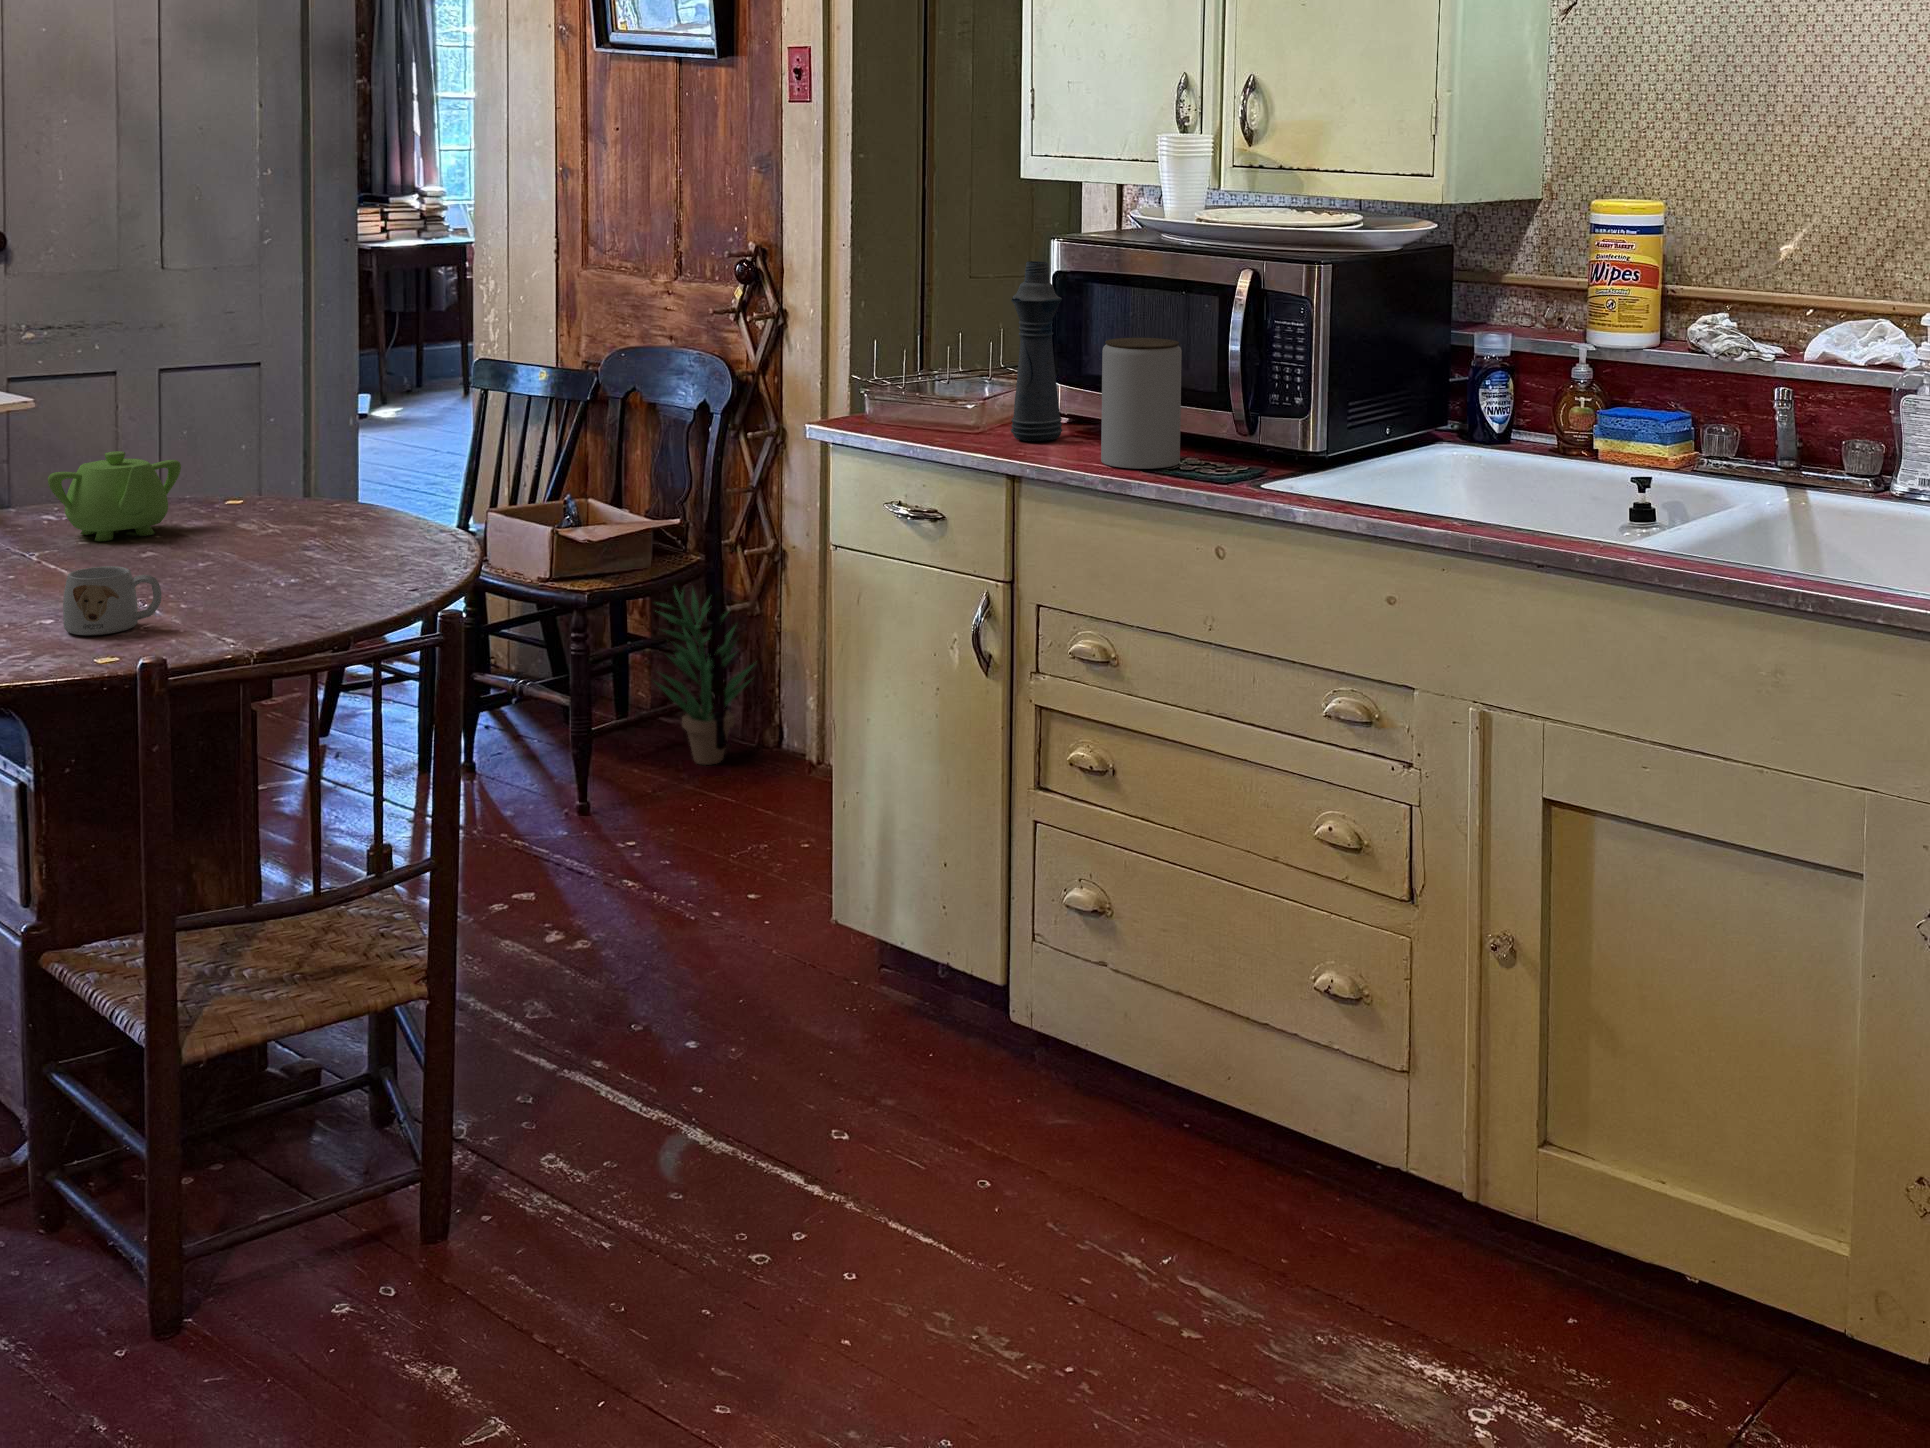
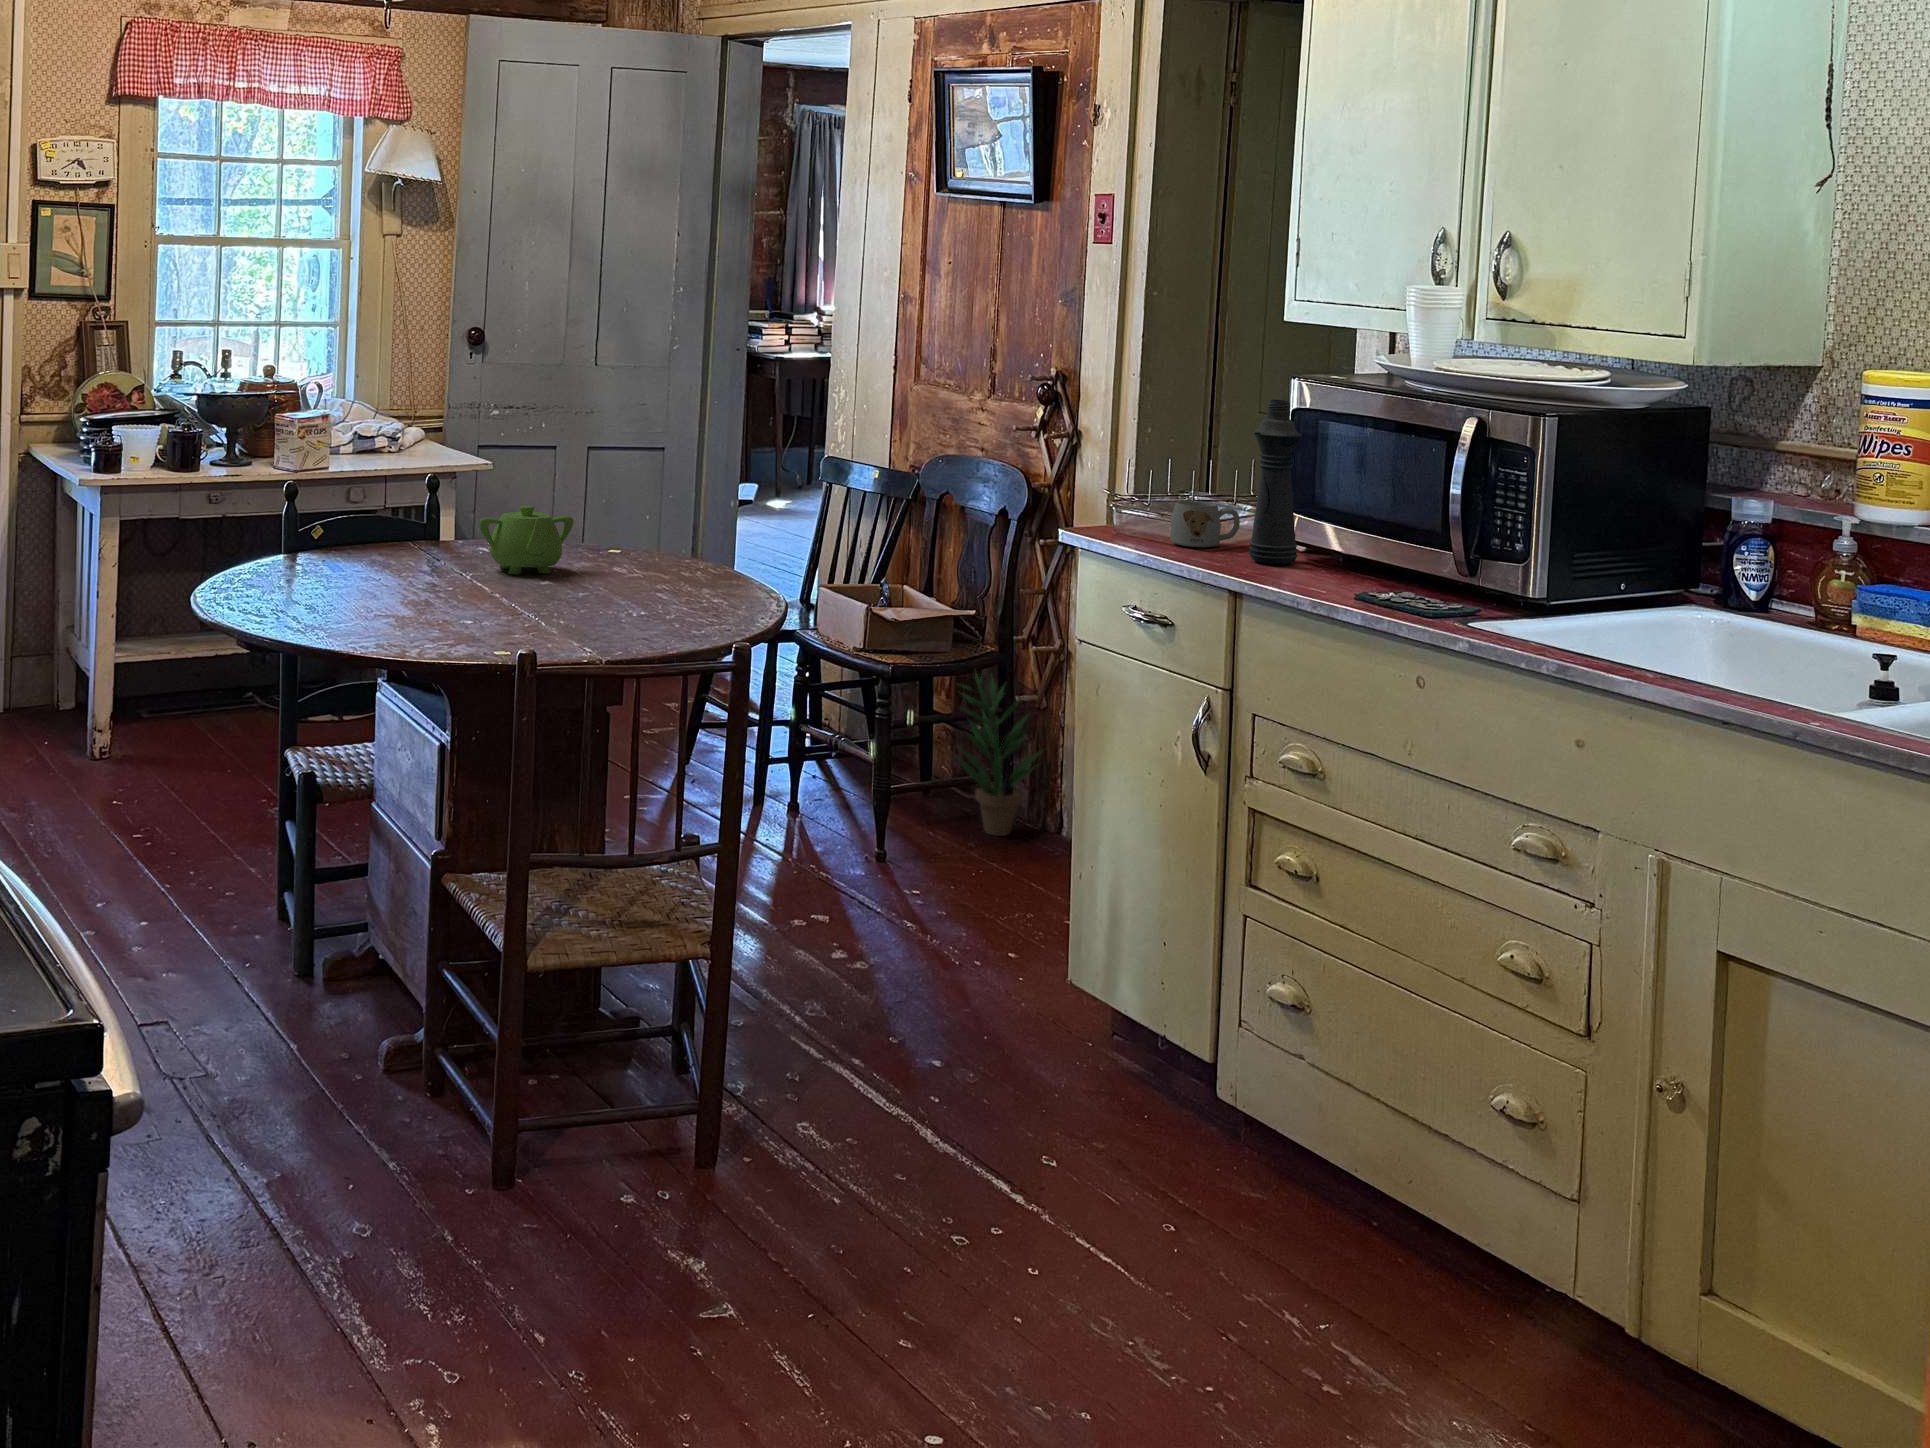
jar: present [1101,338,1182,469] -> none [1323,475,1406,597]
mug: present [63,566,161,635] -> present [1170,501,1240,547]

